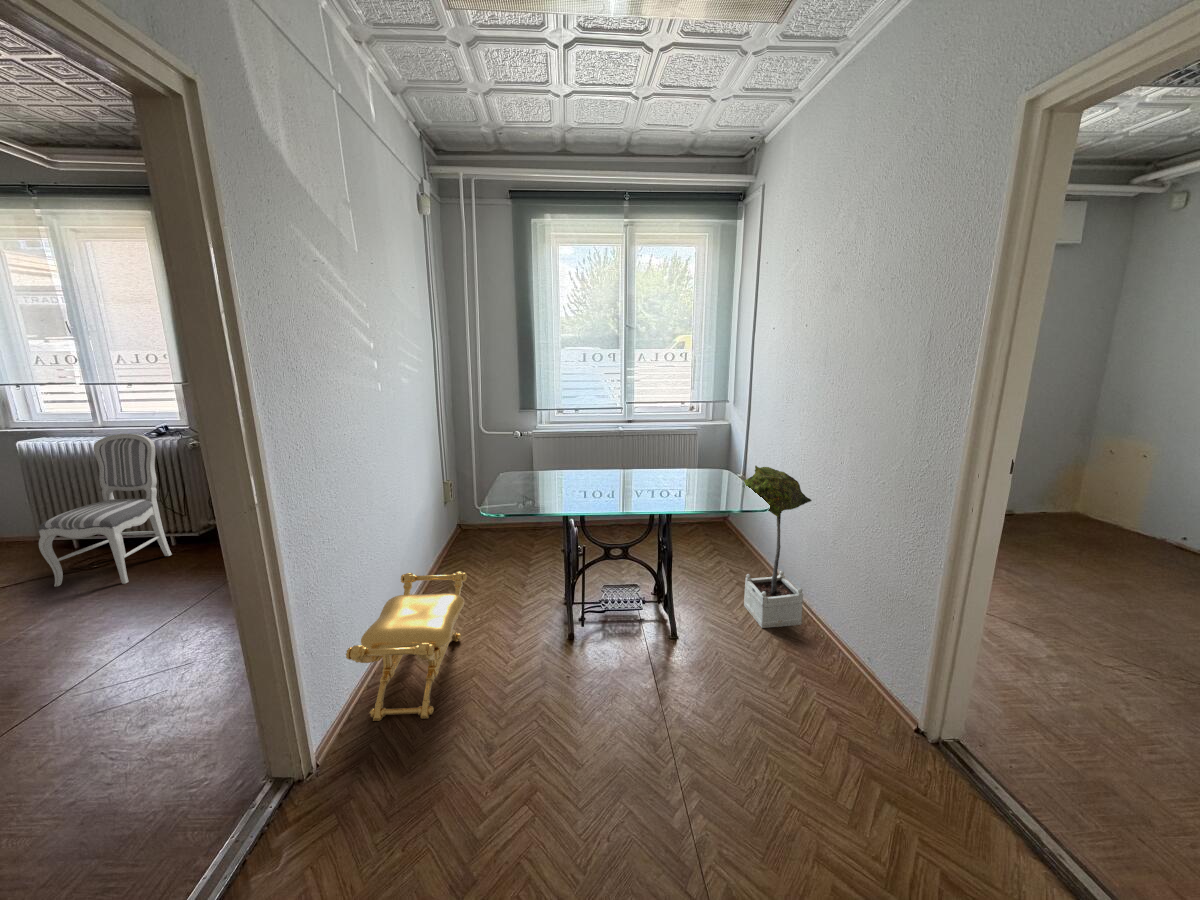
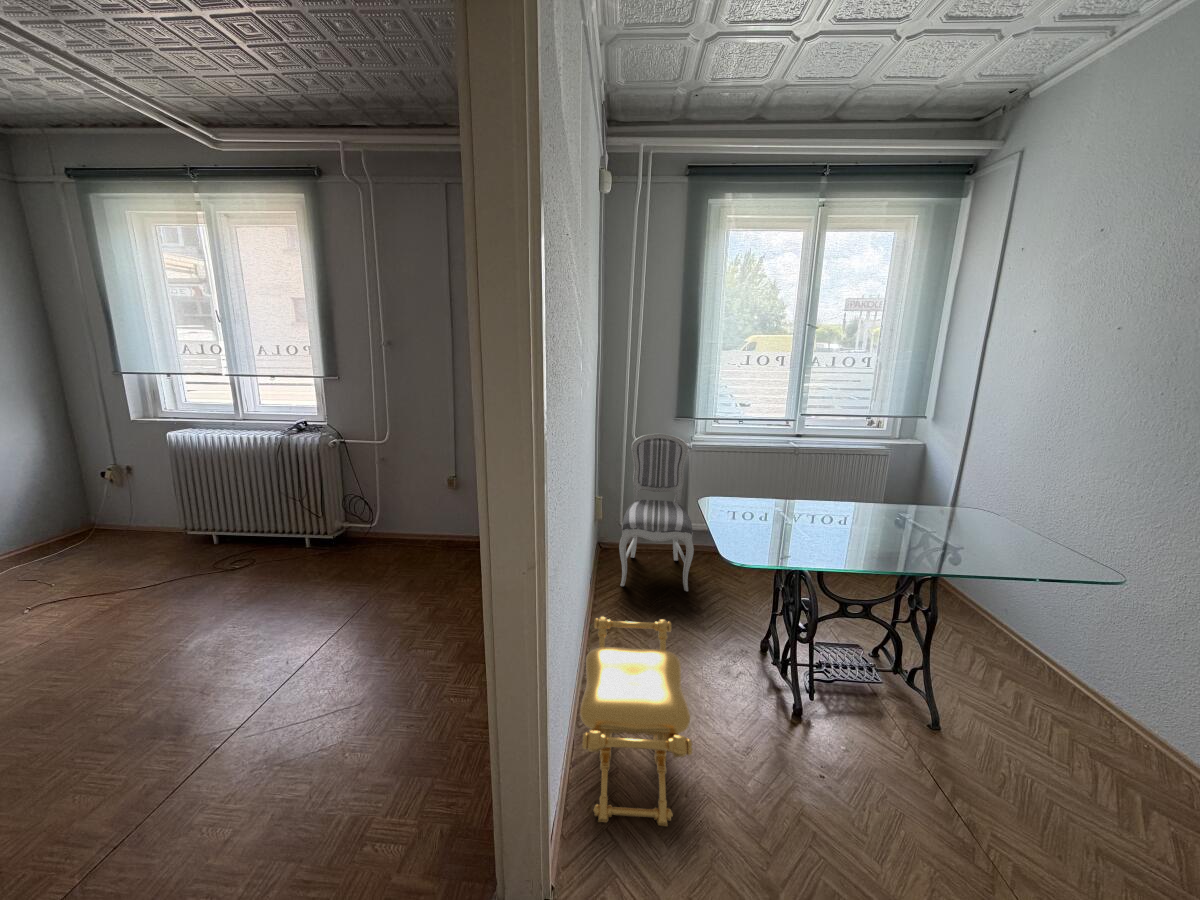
dining chair: present [38,434,172,587] -> present [619,434,694,591]
potted tree: present [744,466,812,628] -> none [996,508,1126,720]

